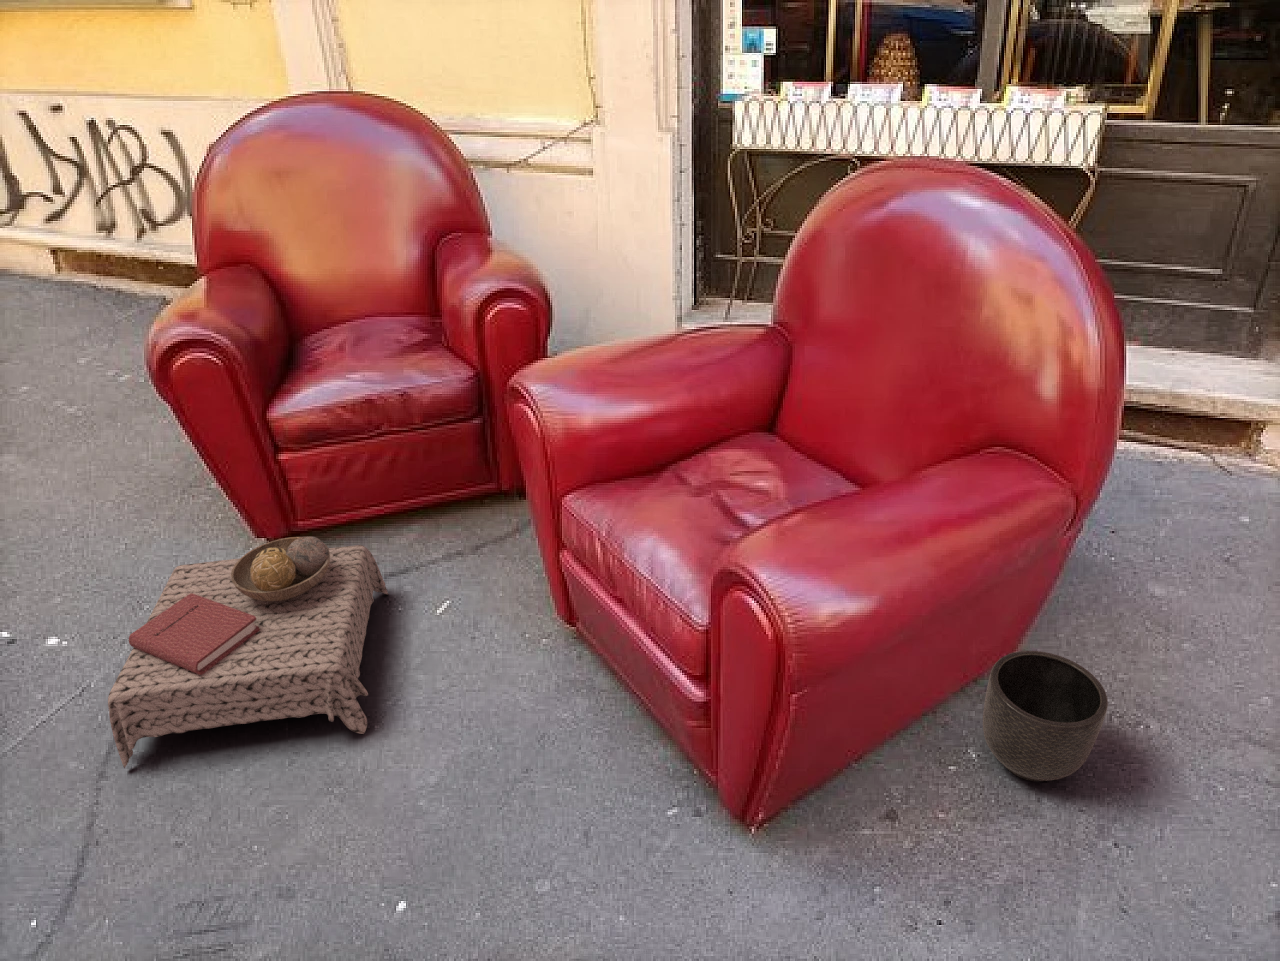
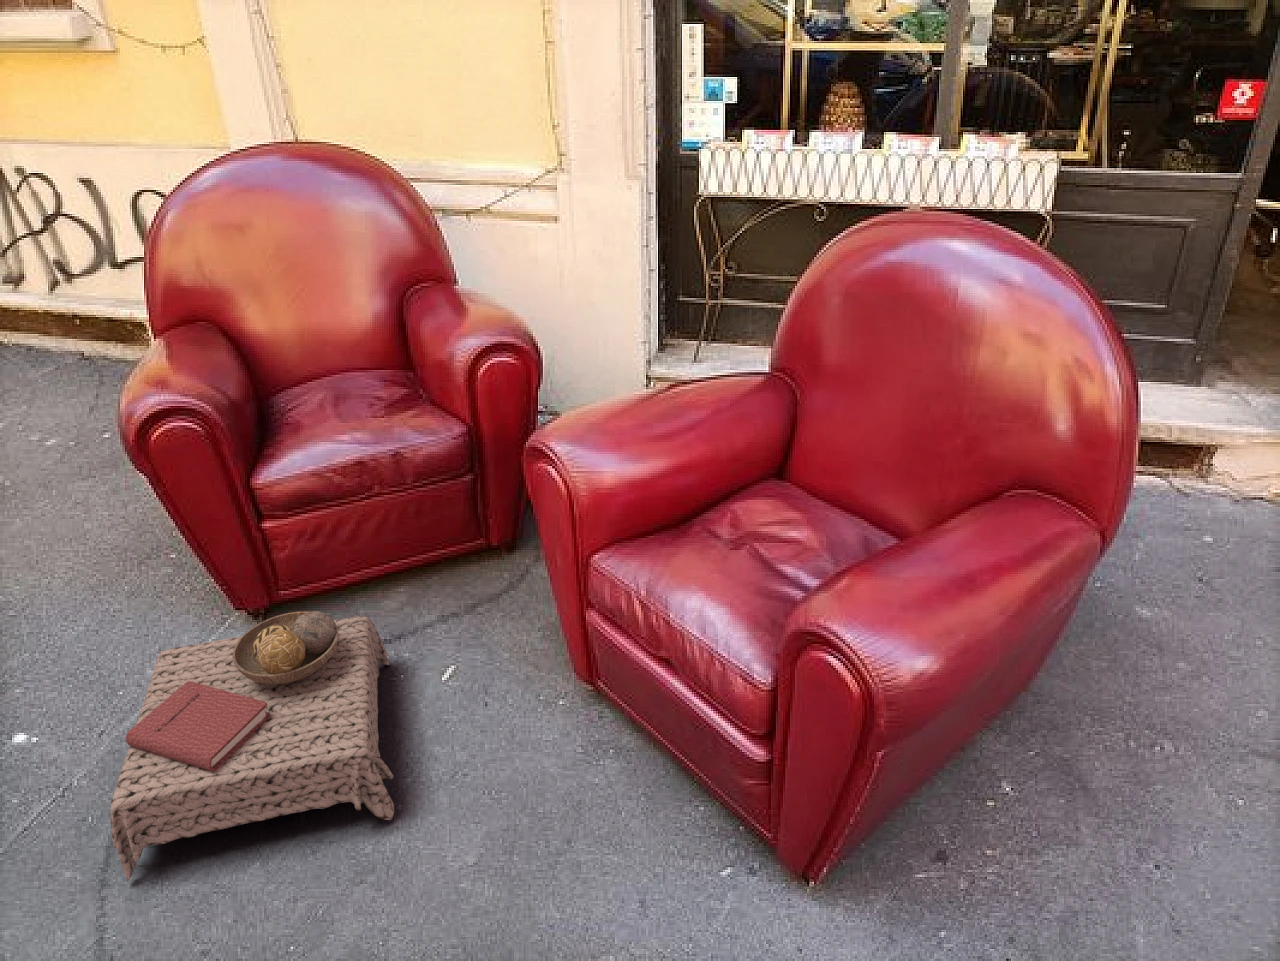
planter: present [983,651,1108,781] -> none [1022,684,1147,812]

